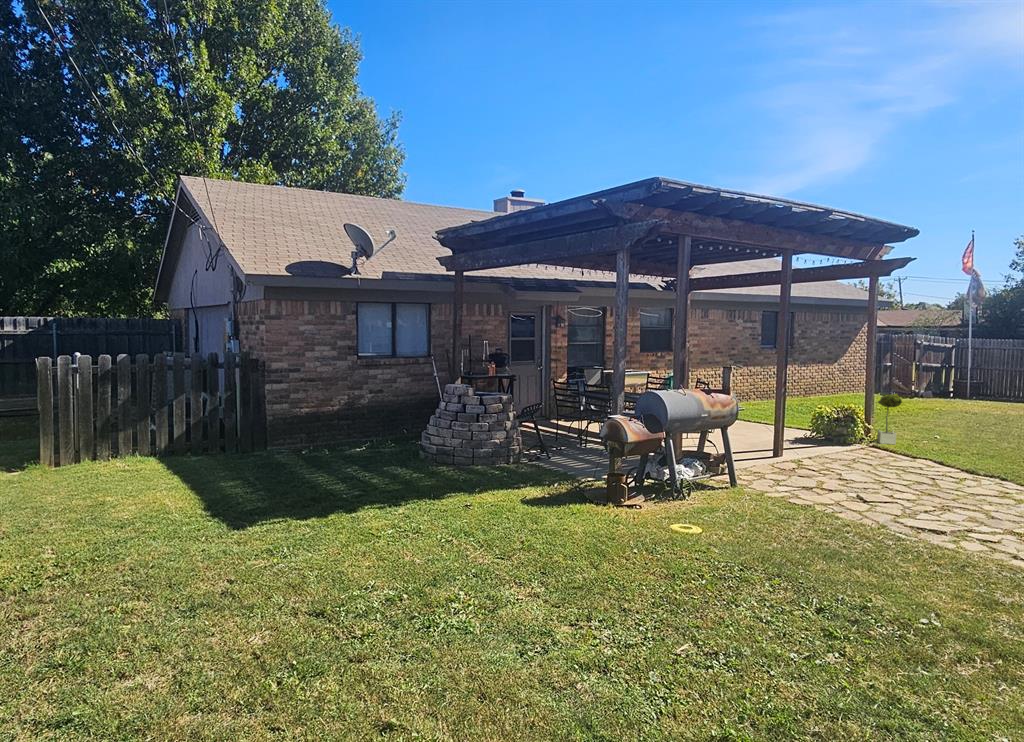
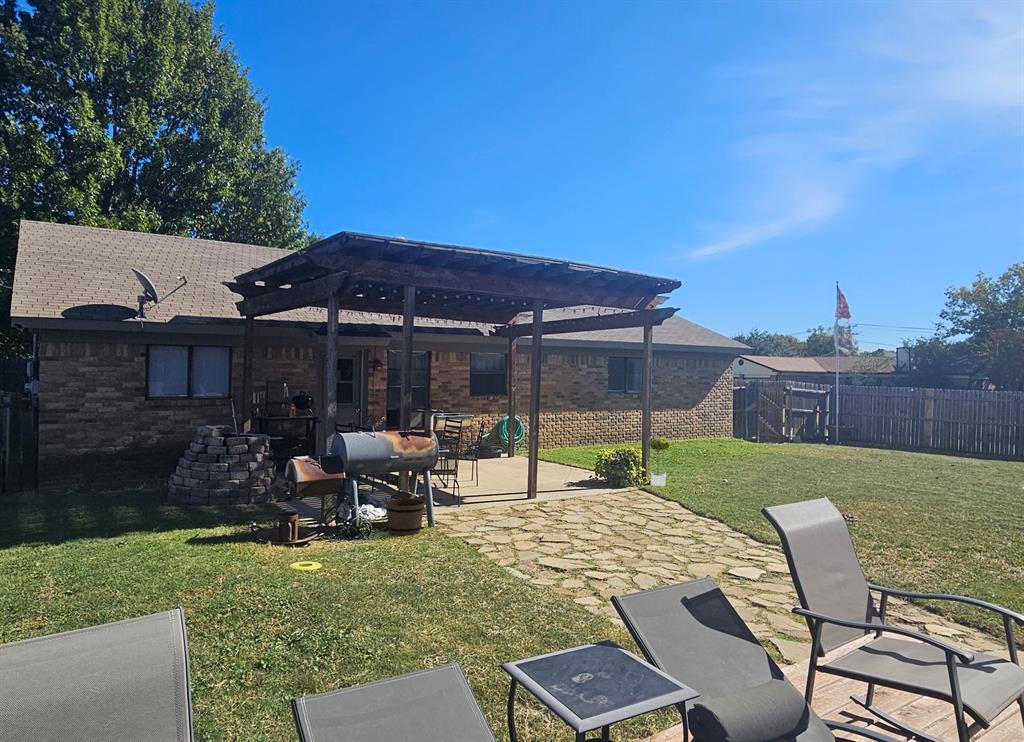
bucket: none [701,456,742,496] -> present [385,496,425,535]

